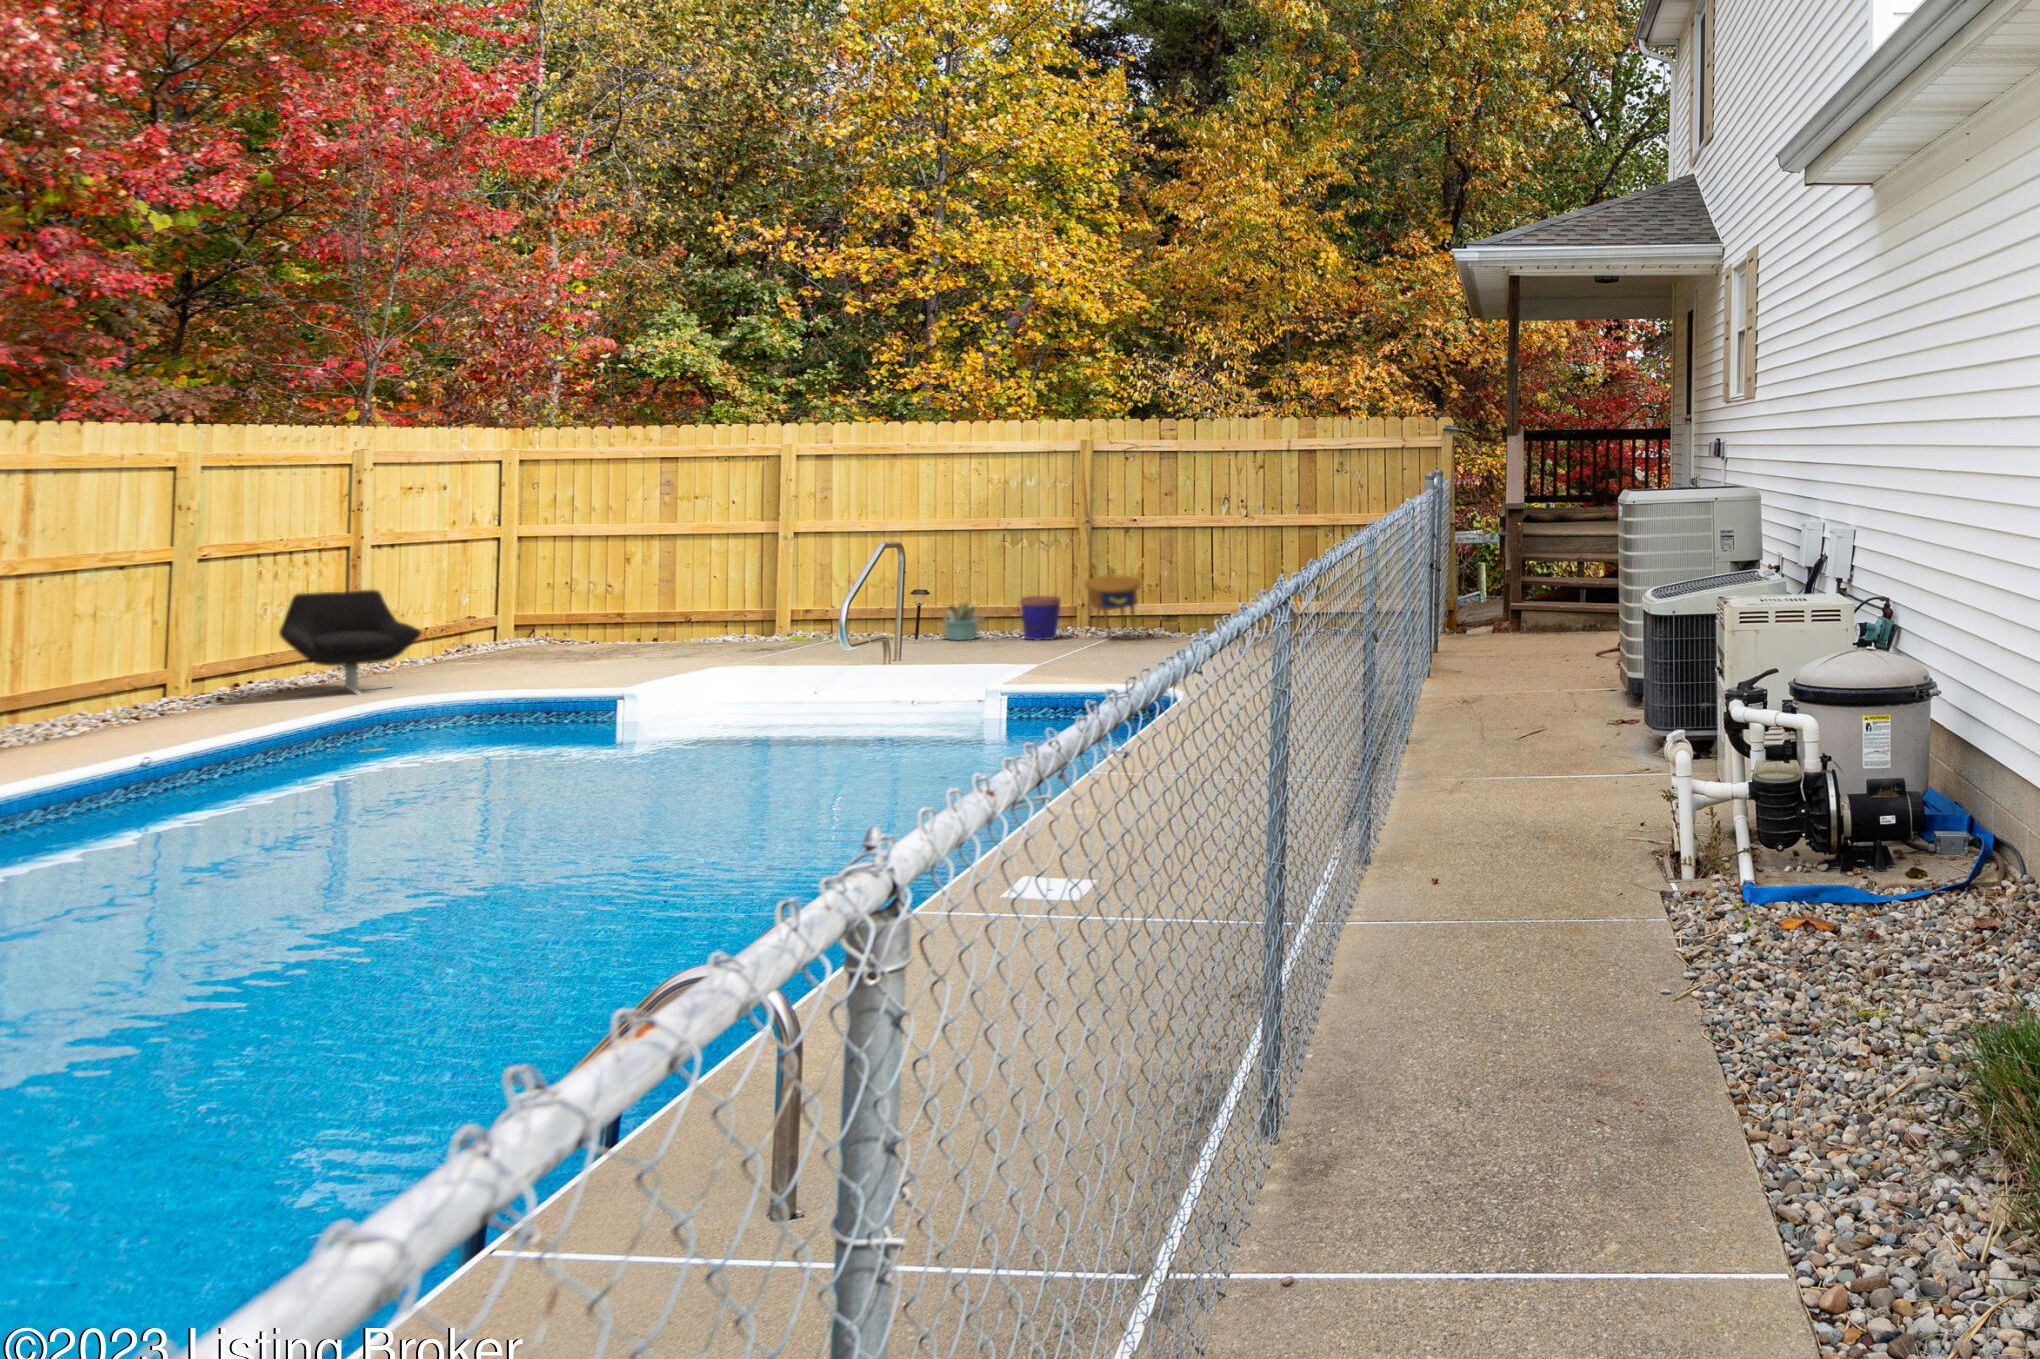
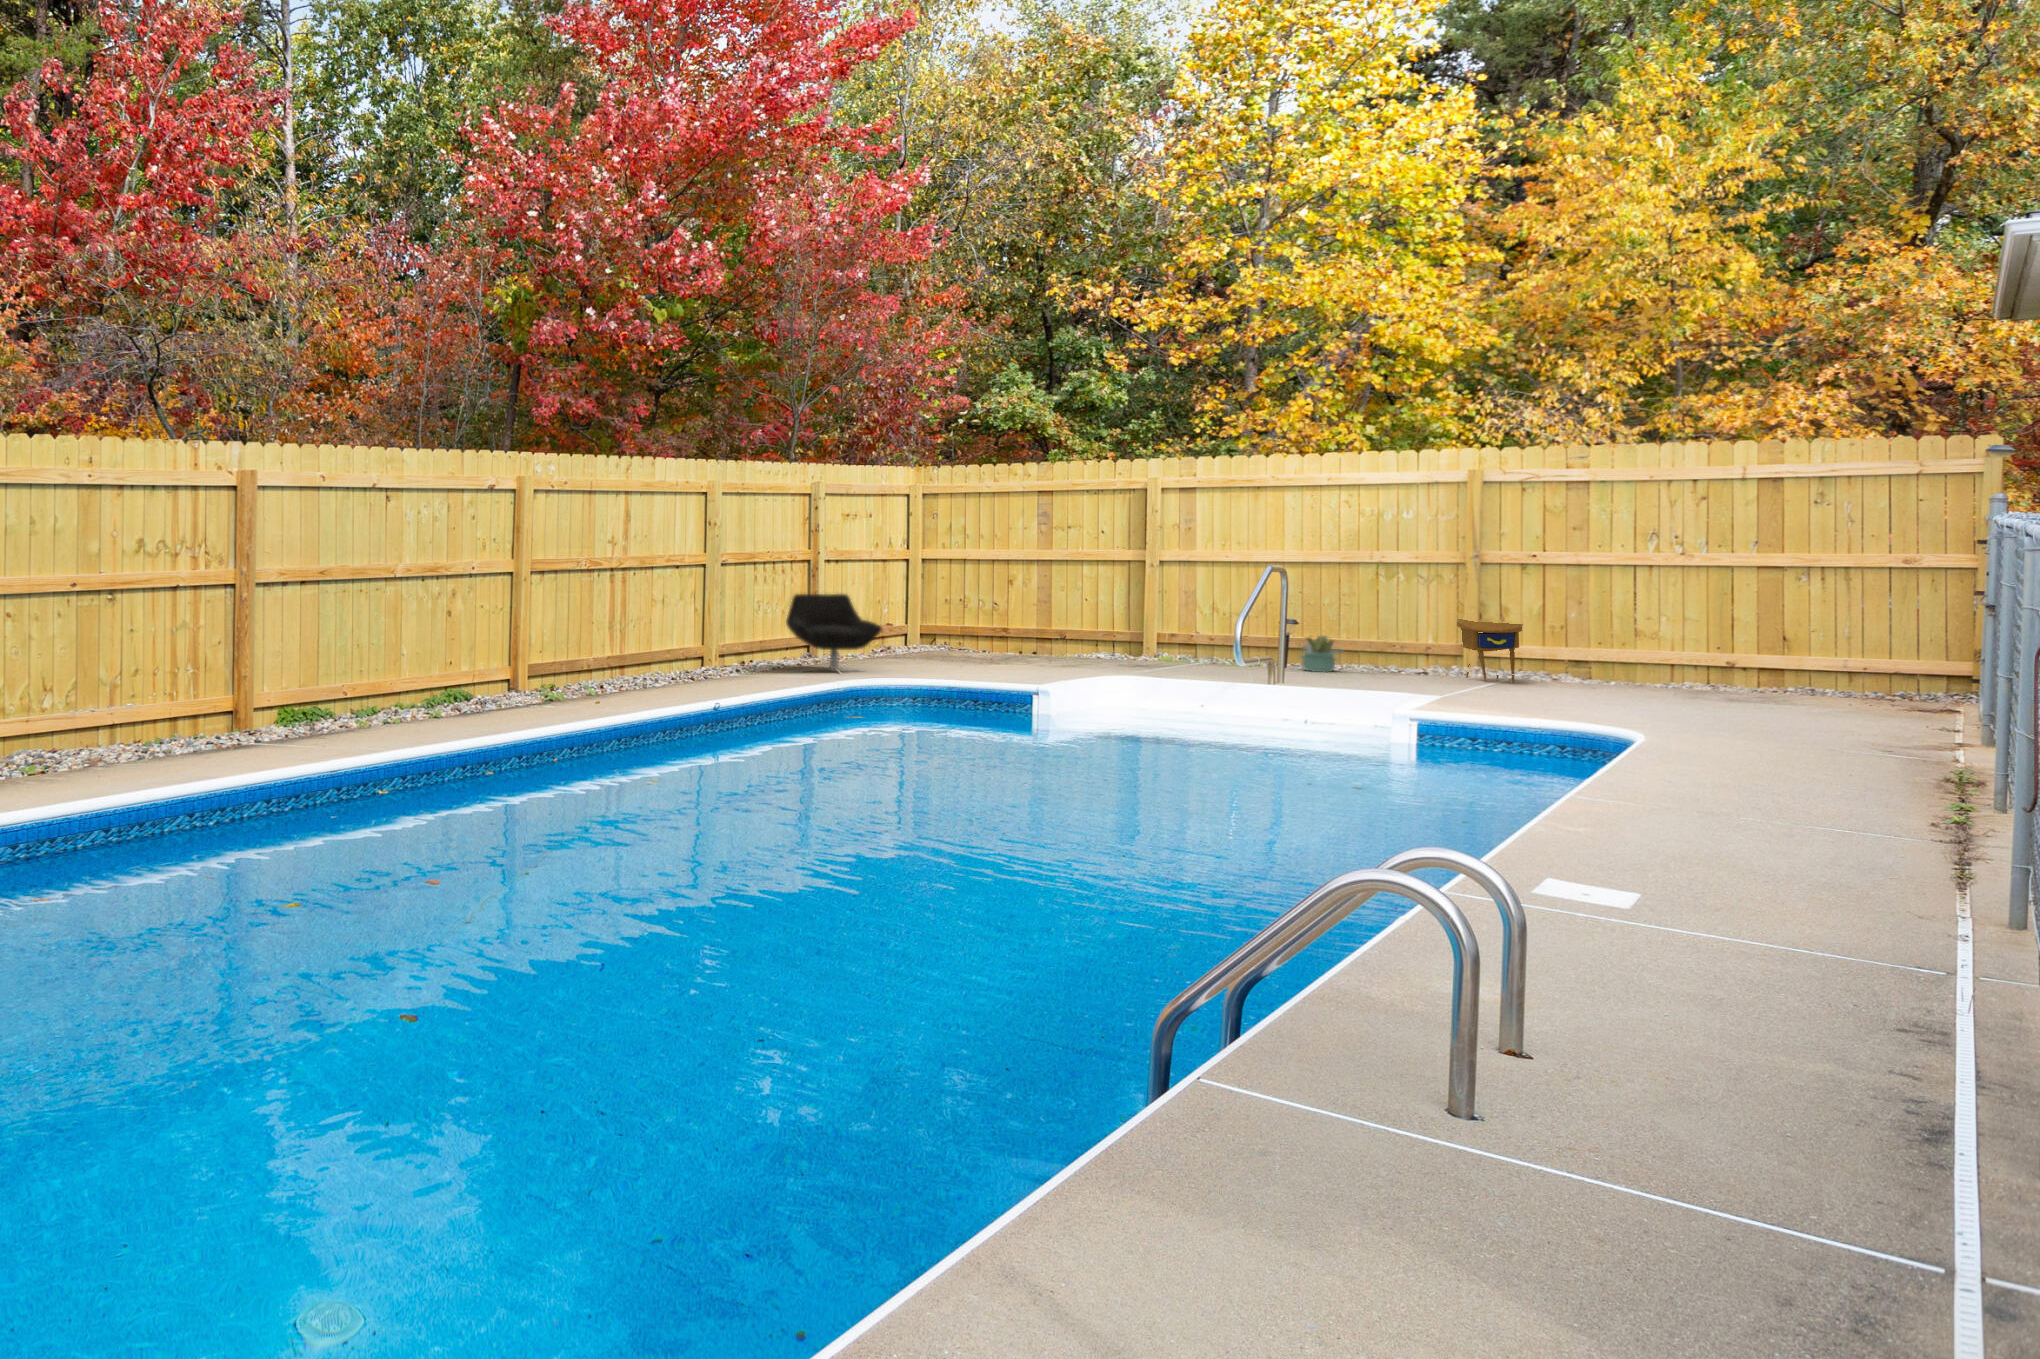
bucket: present [1020,596,1061,640] -> none [1380,633,1428,677]

